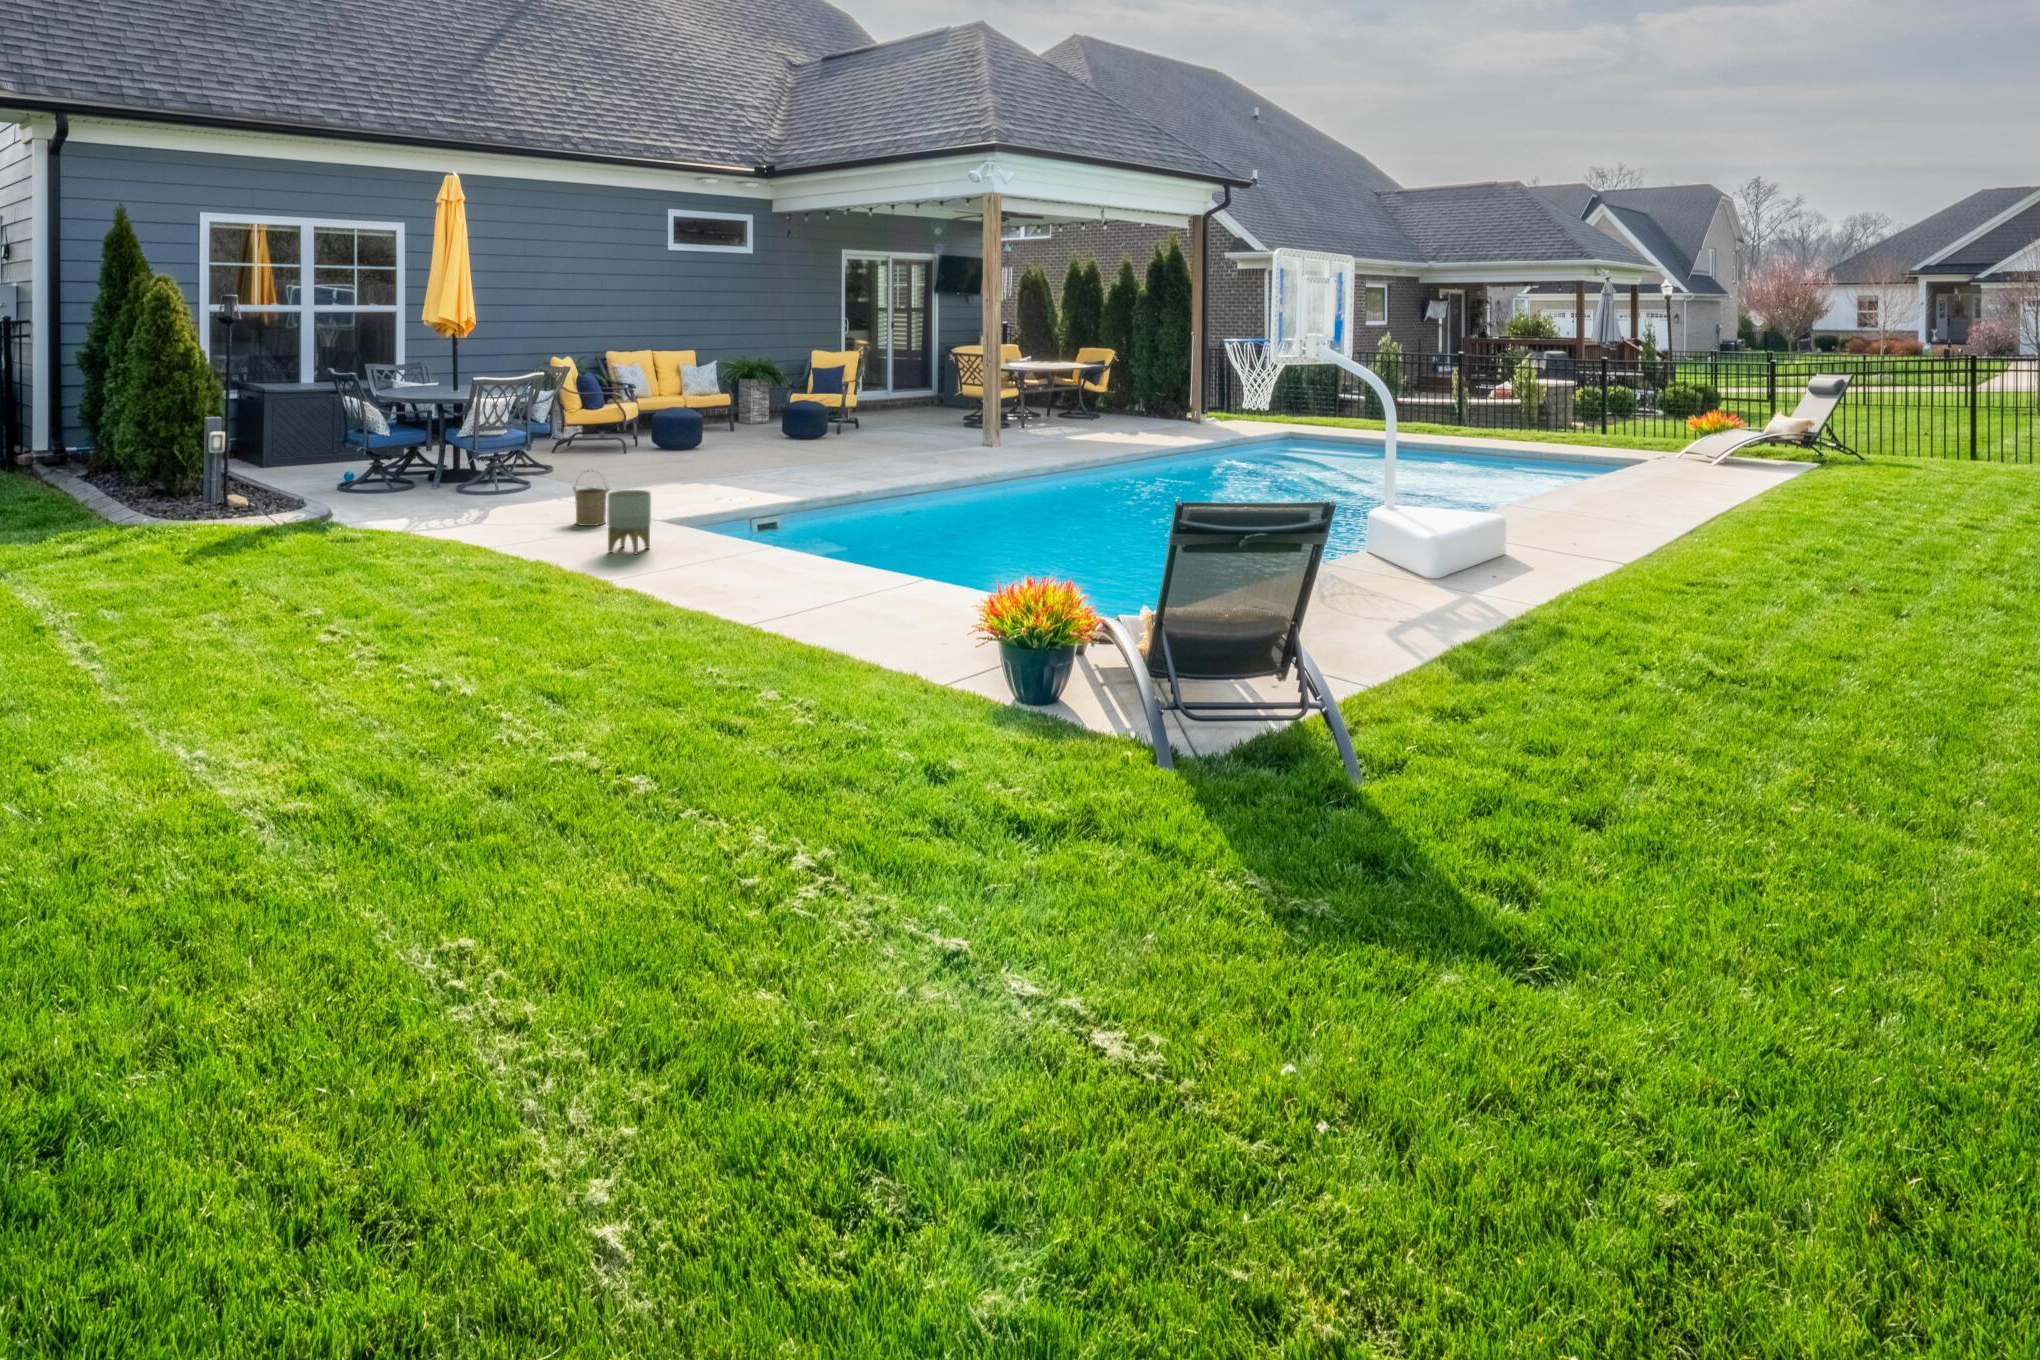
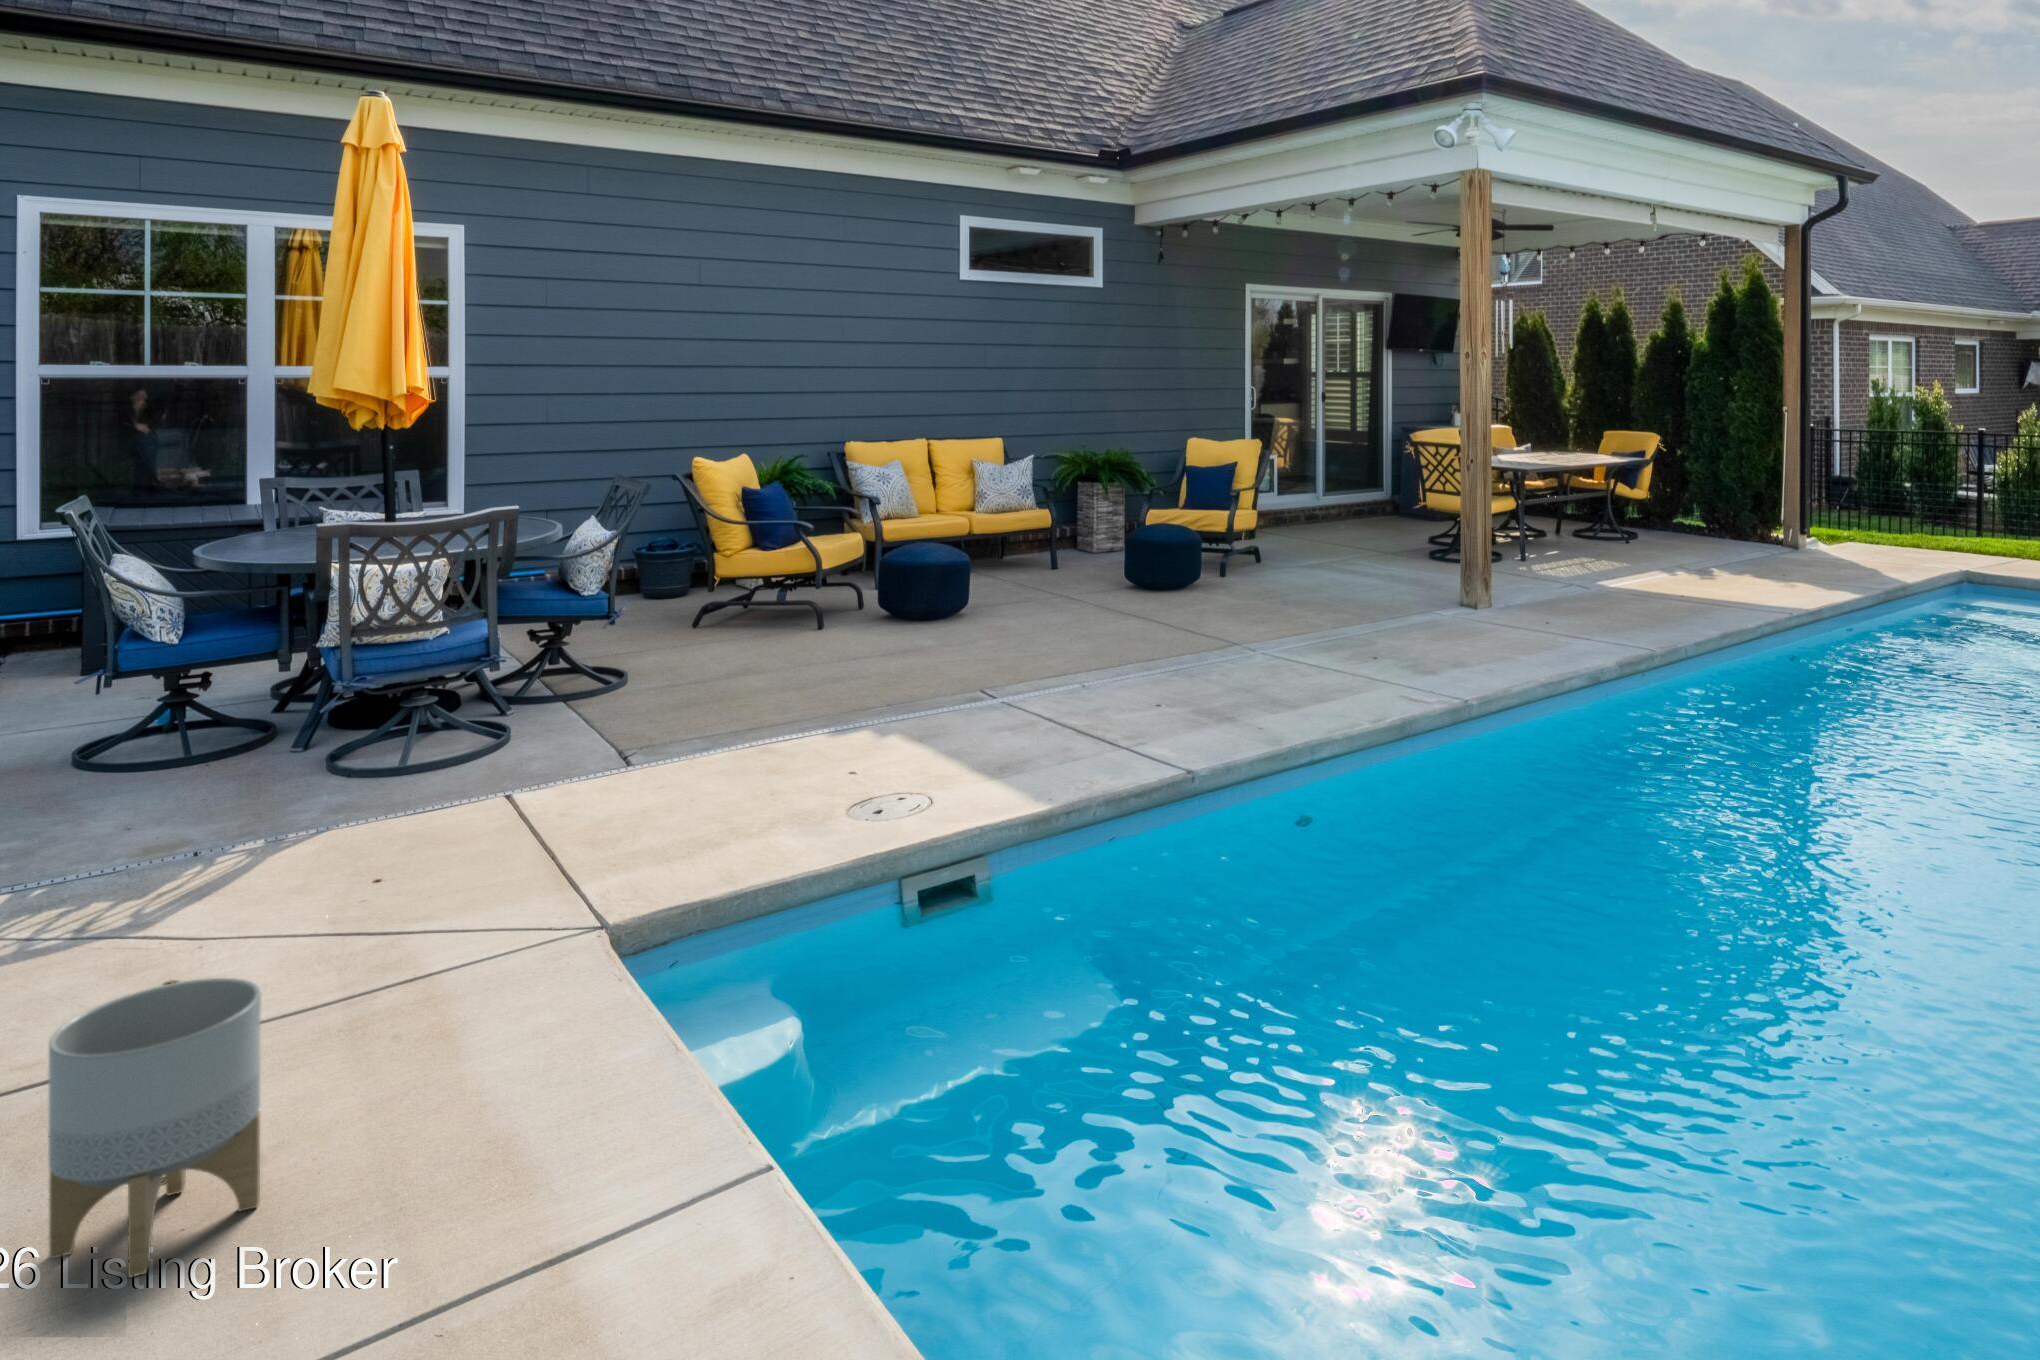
bucket: present [573,487,609,526] -> none [249,822,373,1000]

